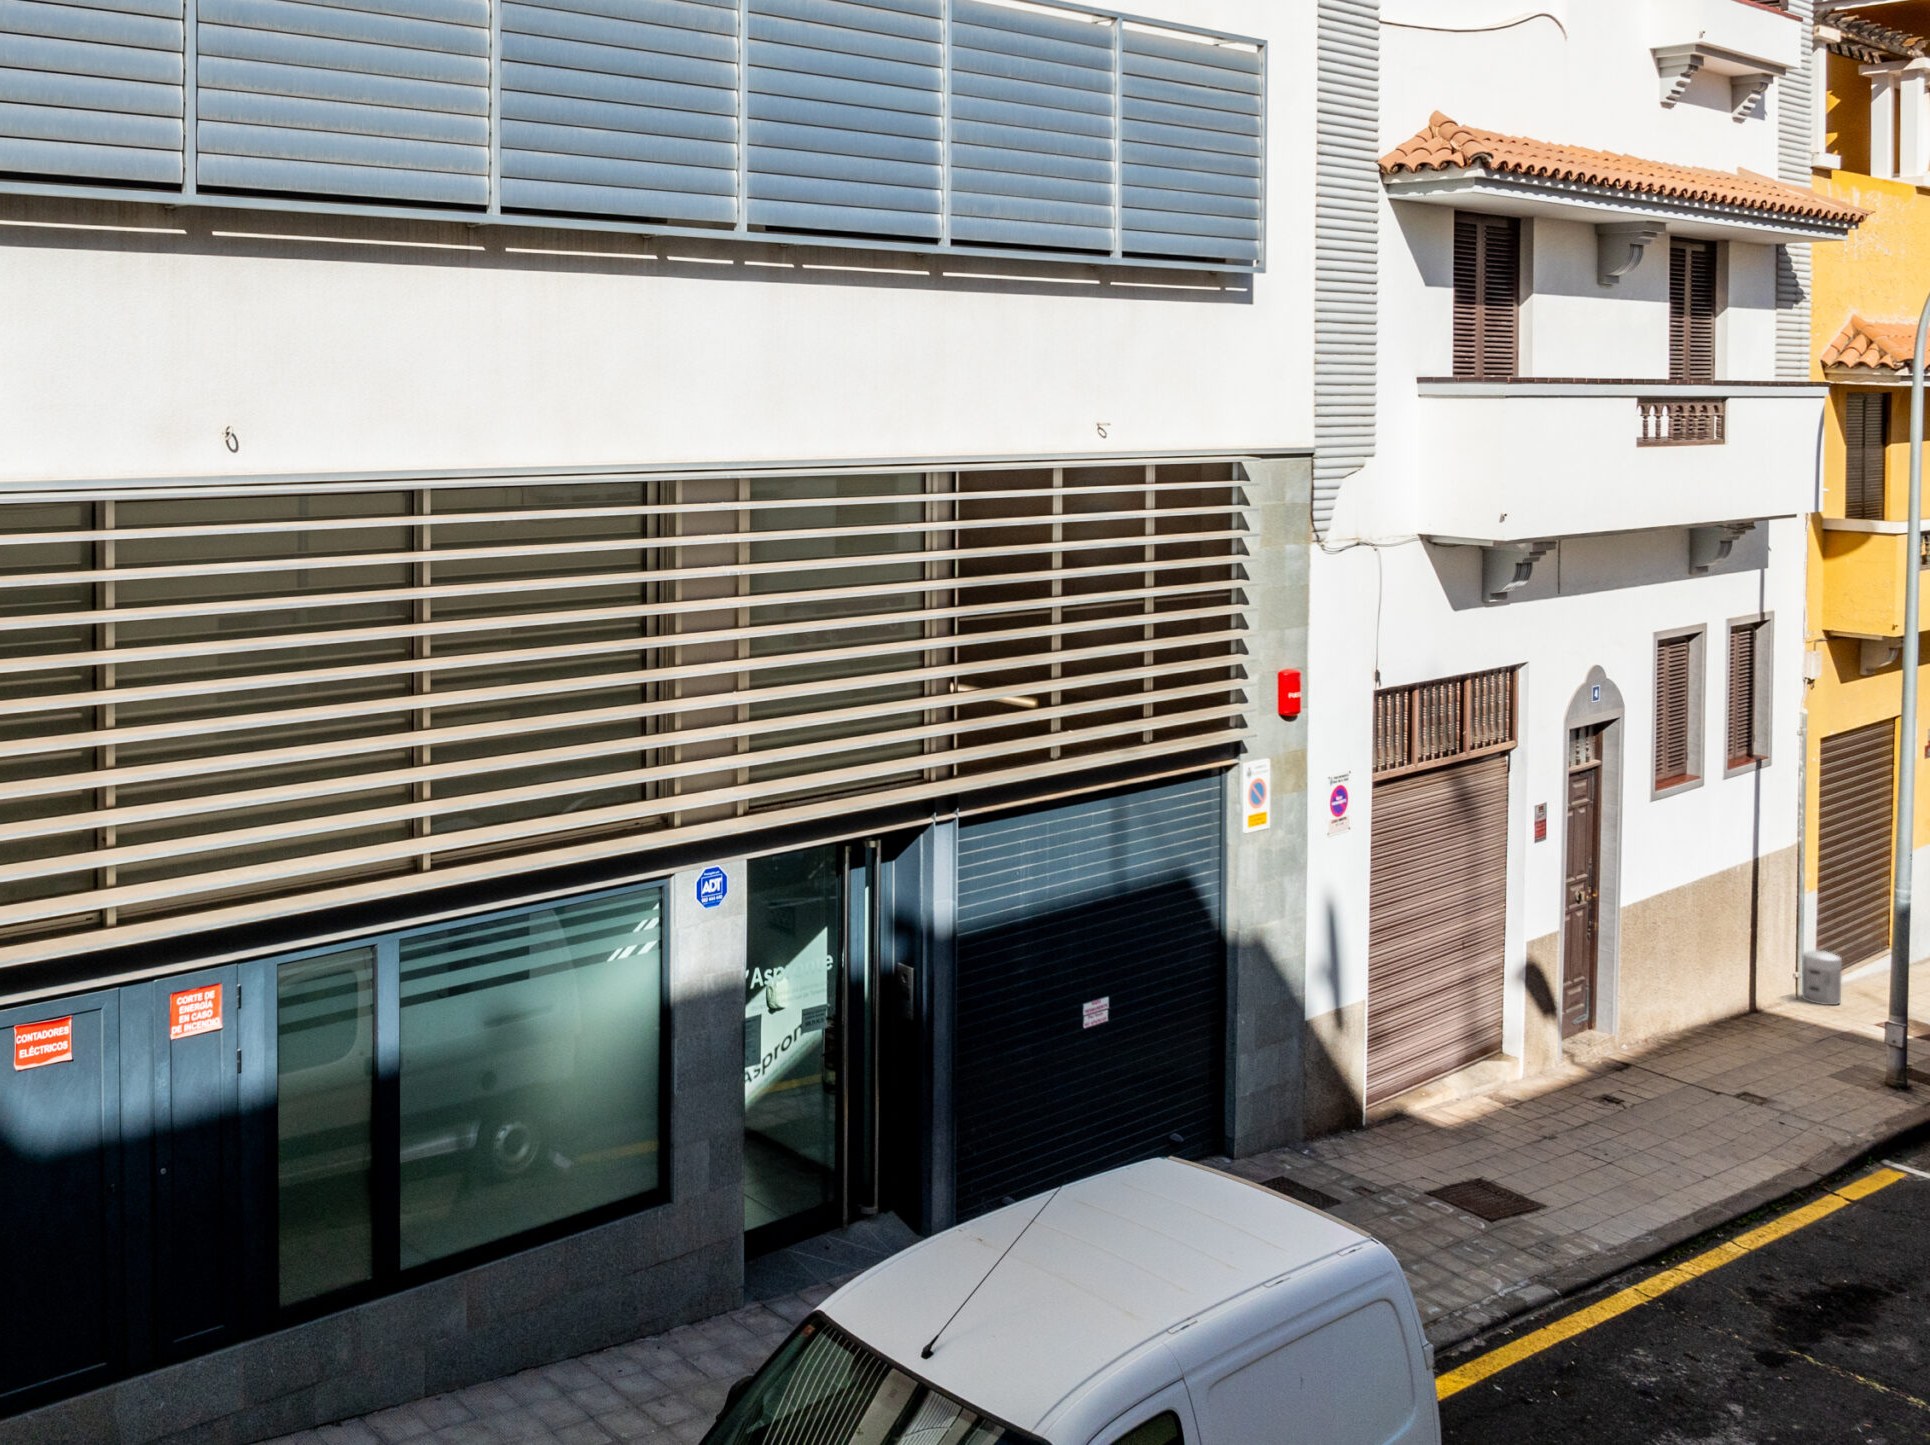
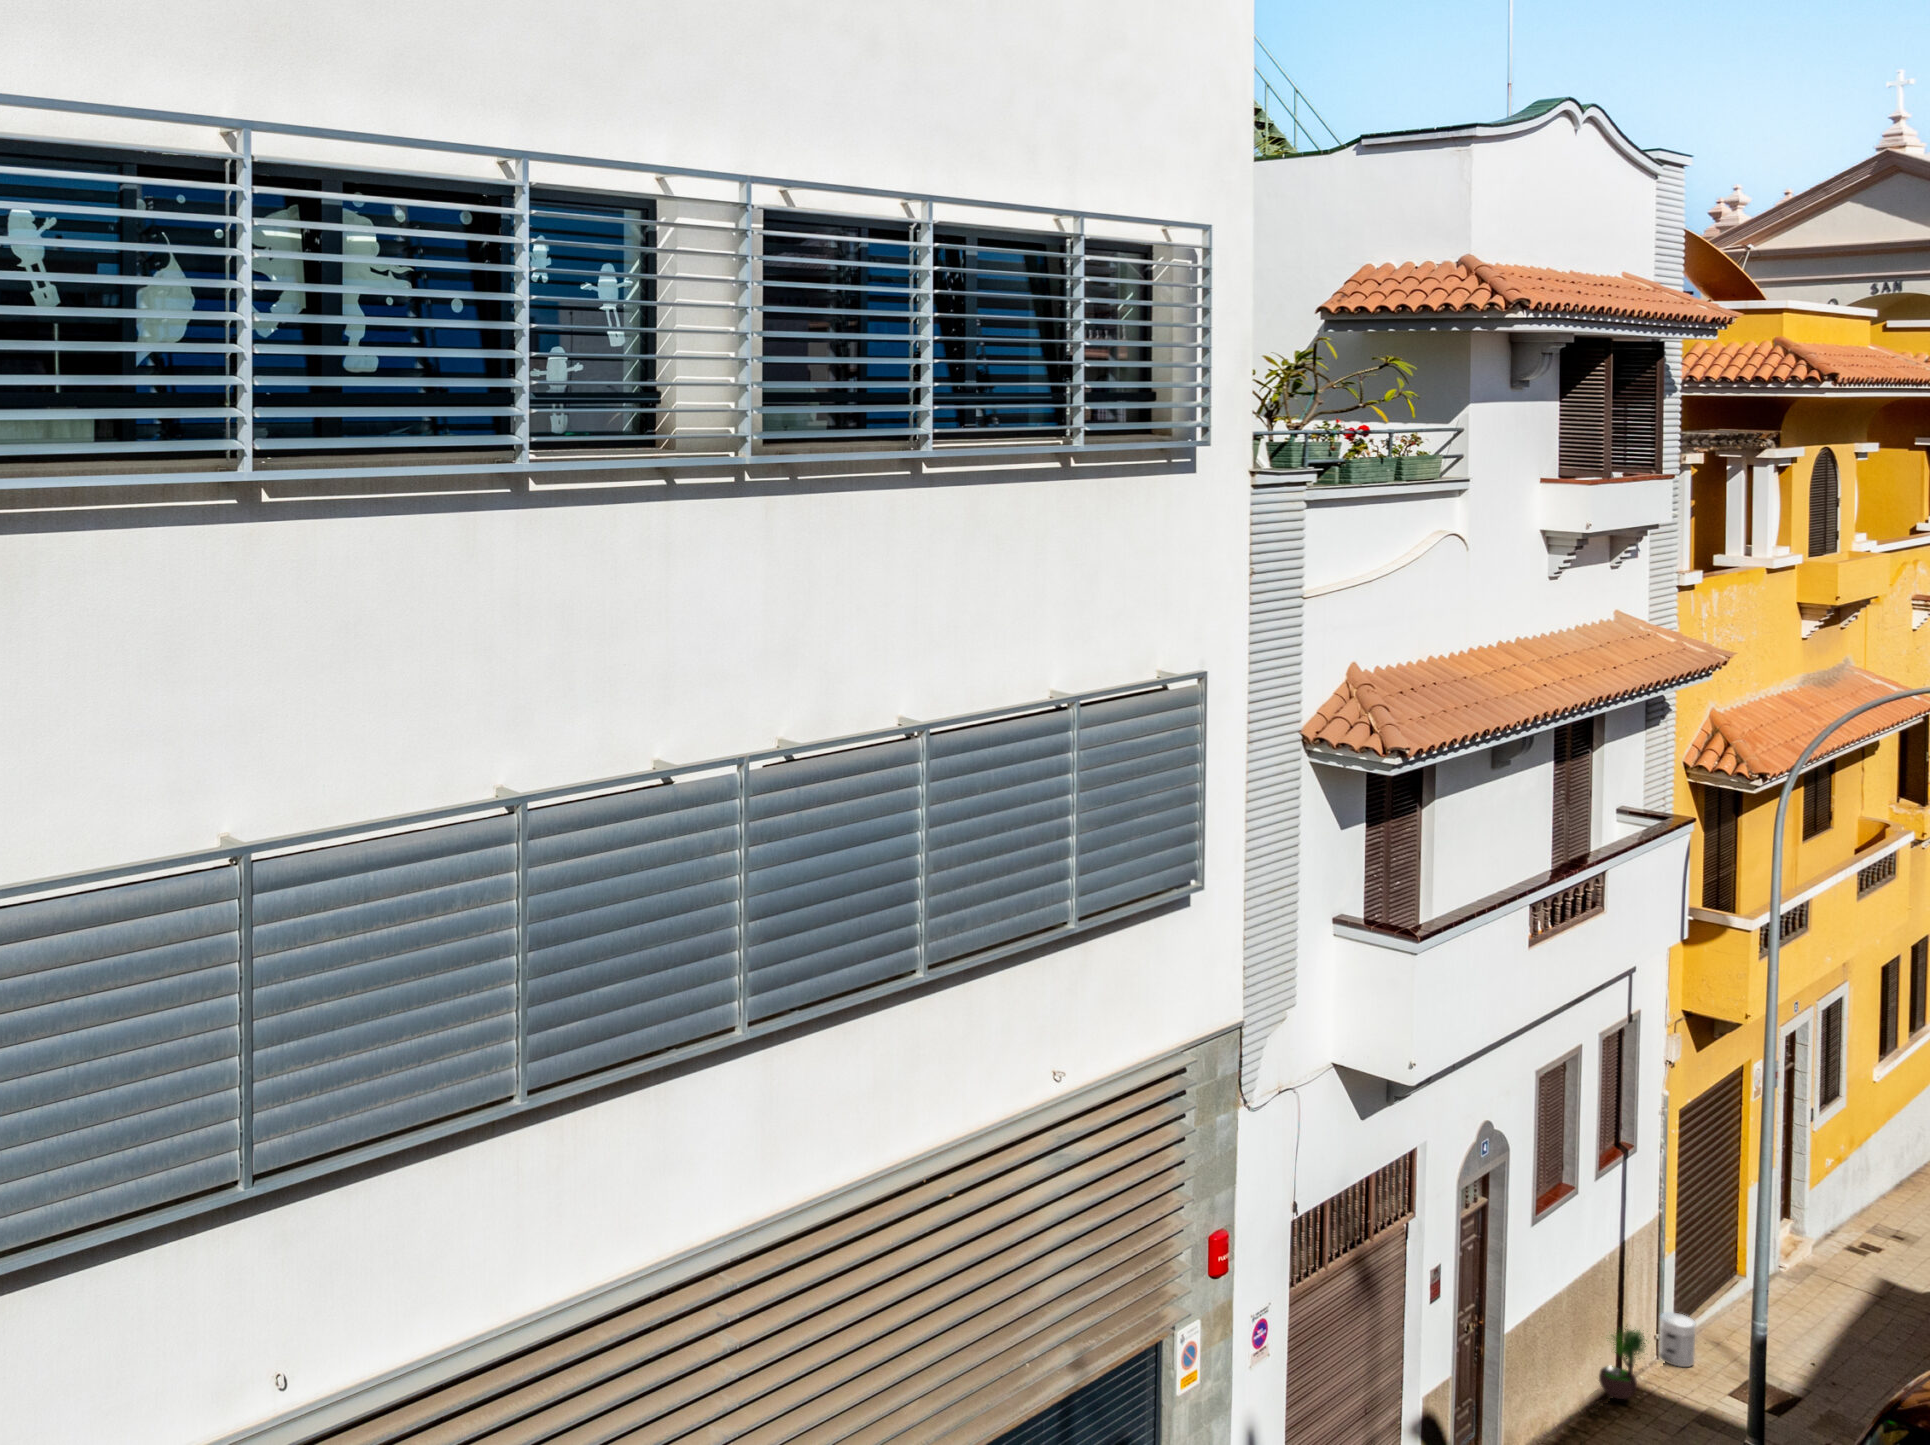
potted tree: none [1732,936,1789,1020] -> present [1599,1326,1647,1399]

